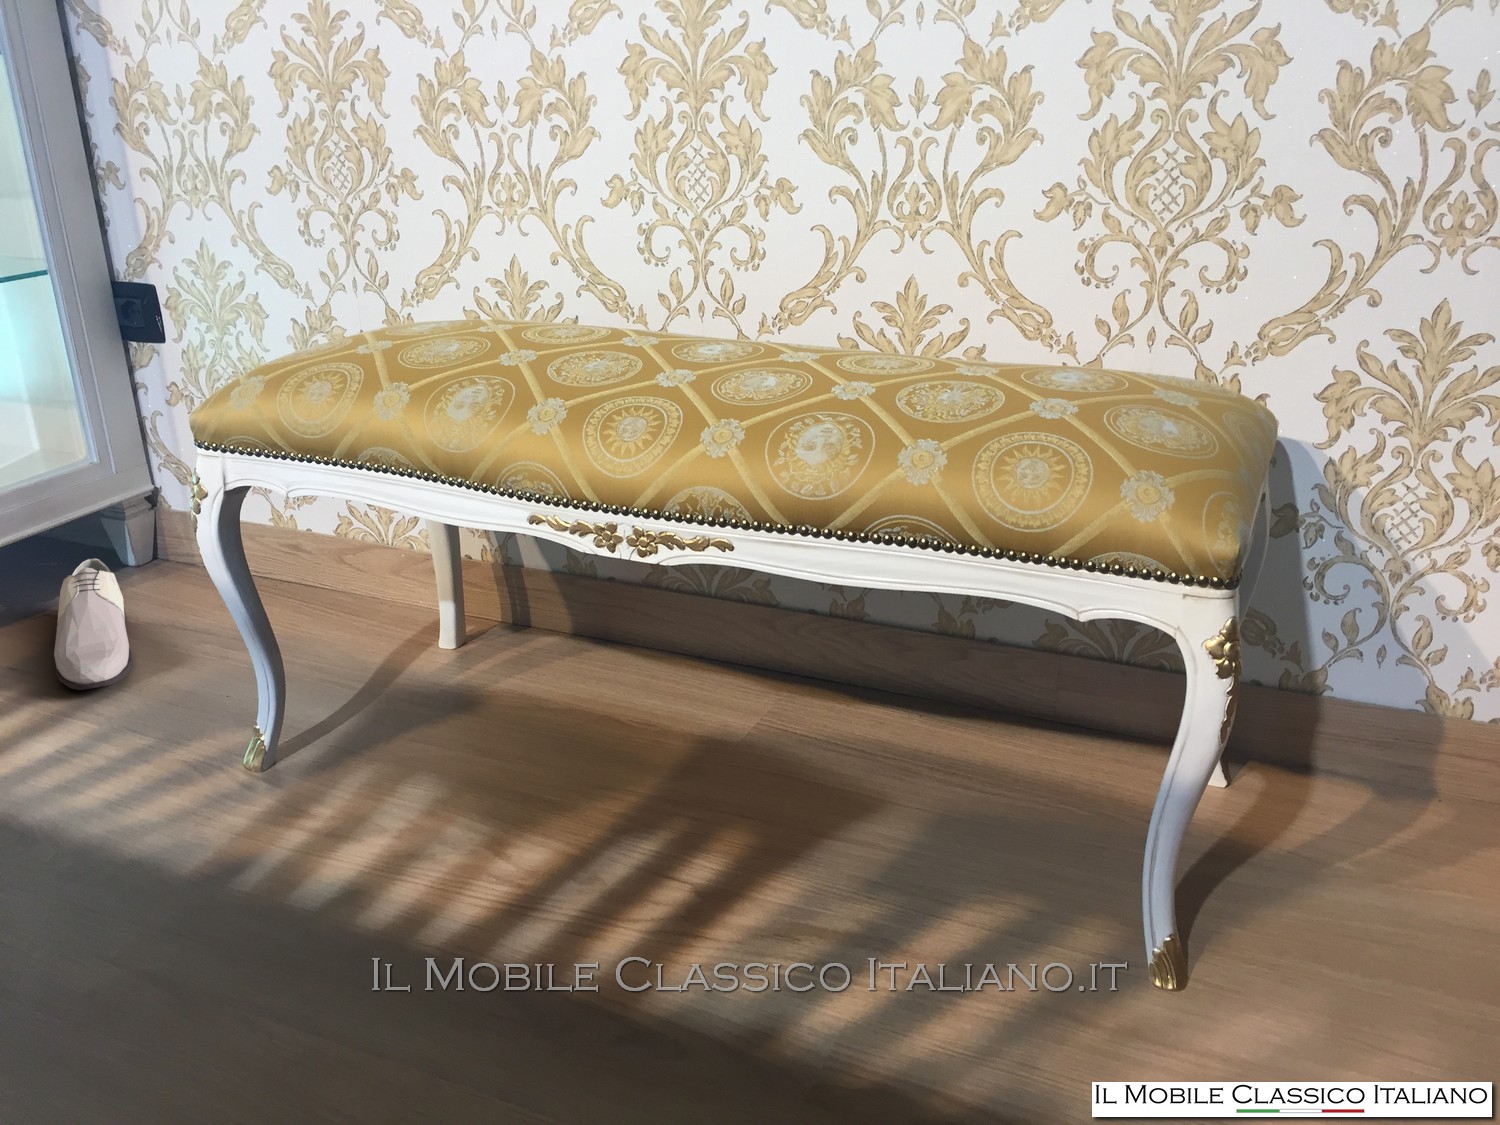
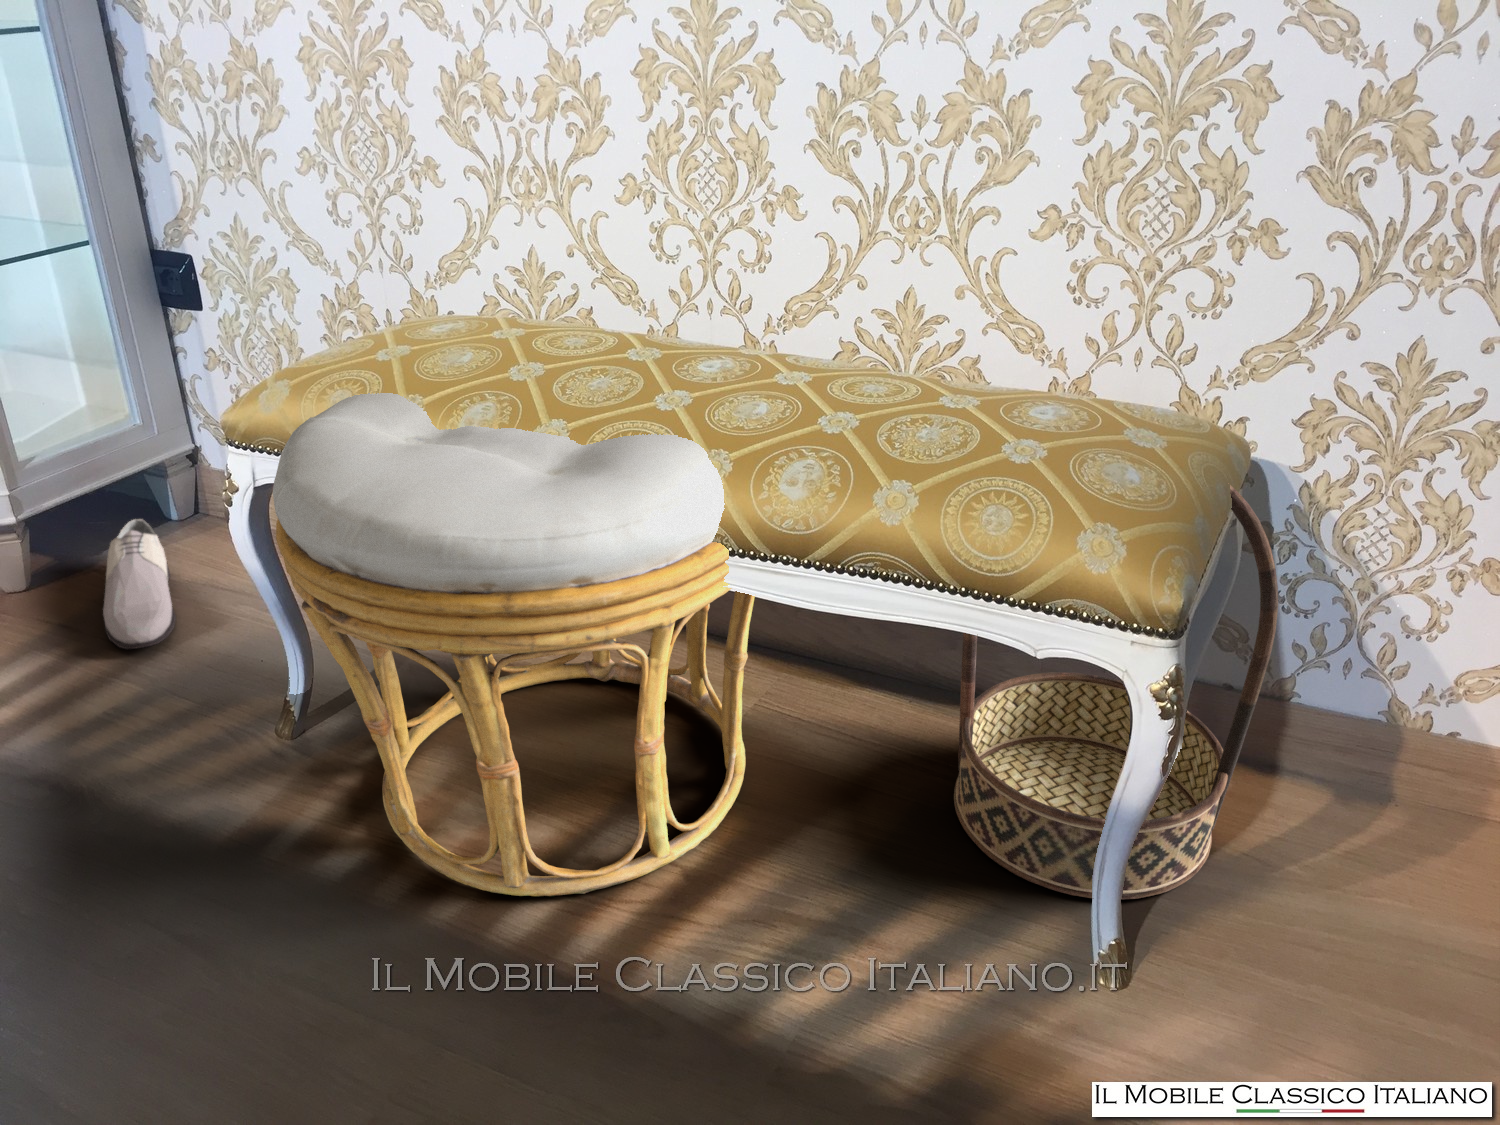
ottoman: none [251,353,782,922] -> present [273,393,755,896]
basket: none [981,414,1319,903] -> present [954,485,1278,899]

